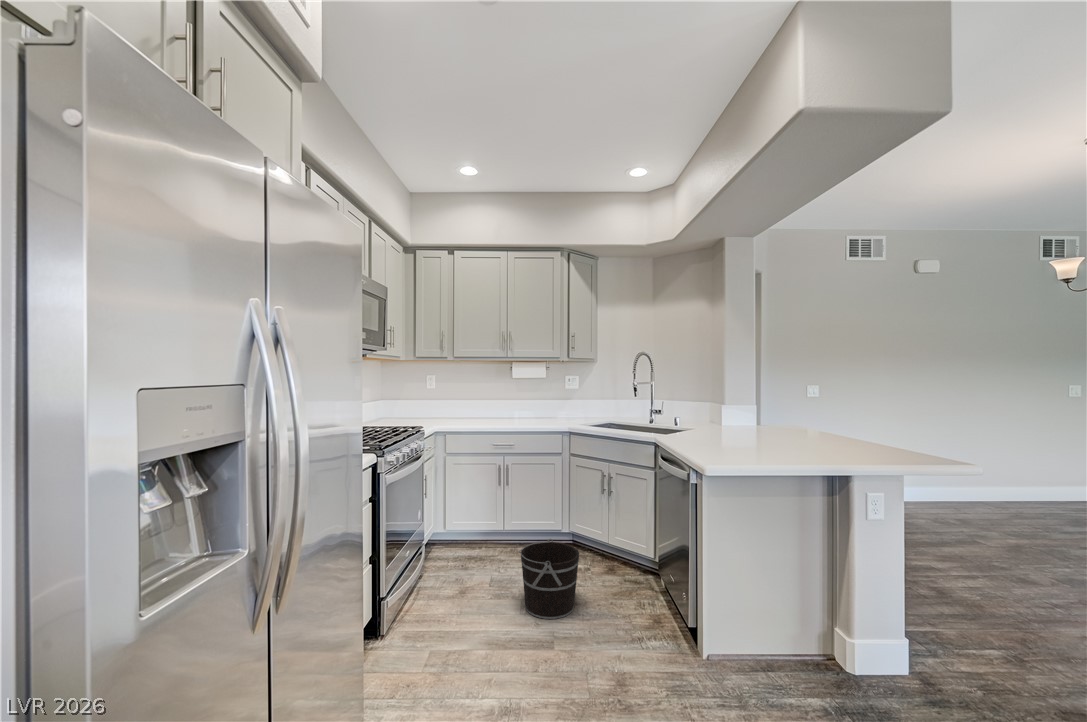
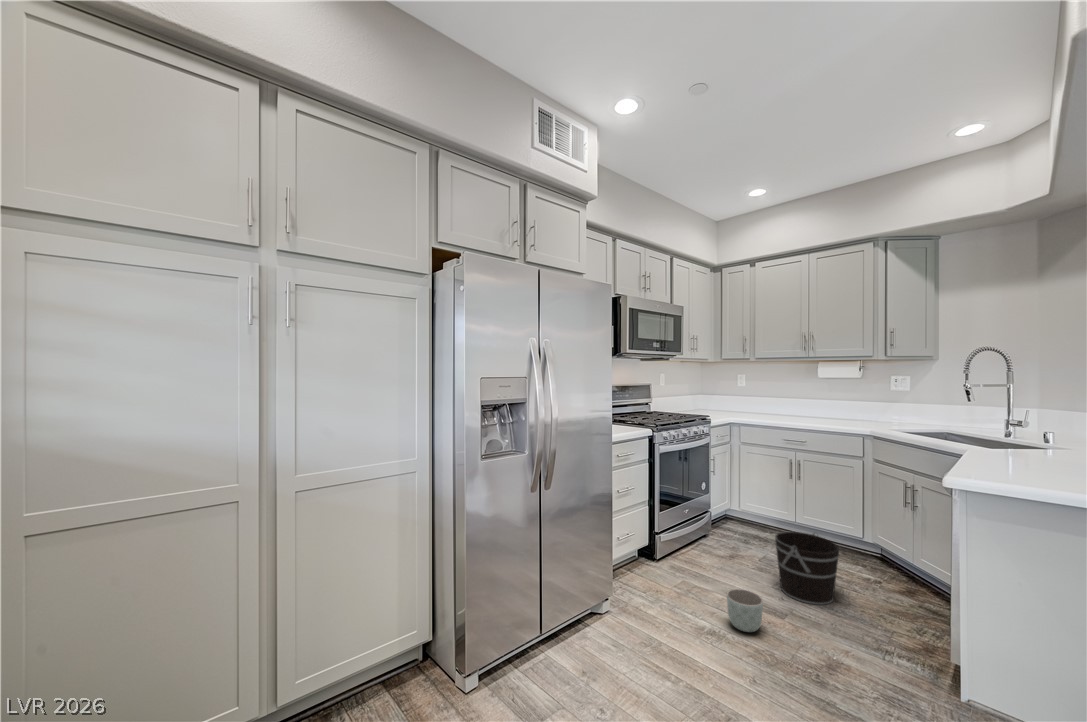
planter: none [508,633,548,687] -> present [727,589,763,632]

